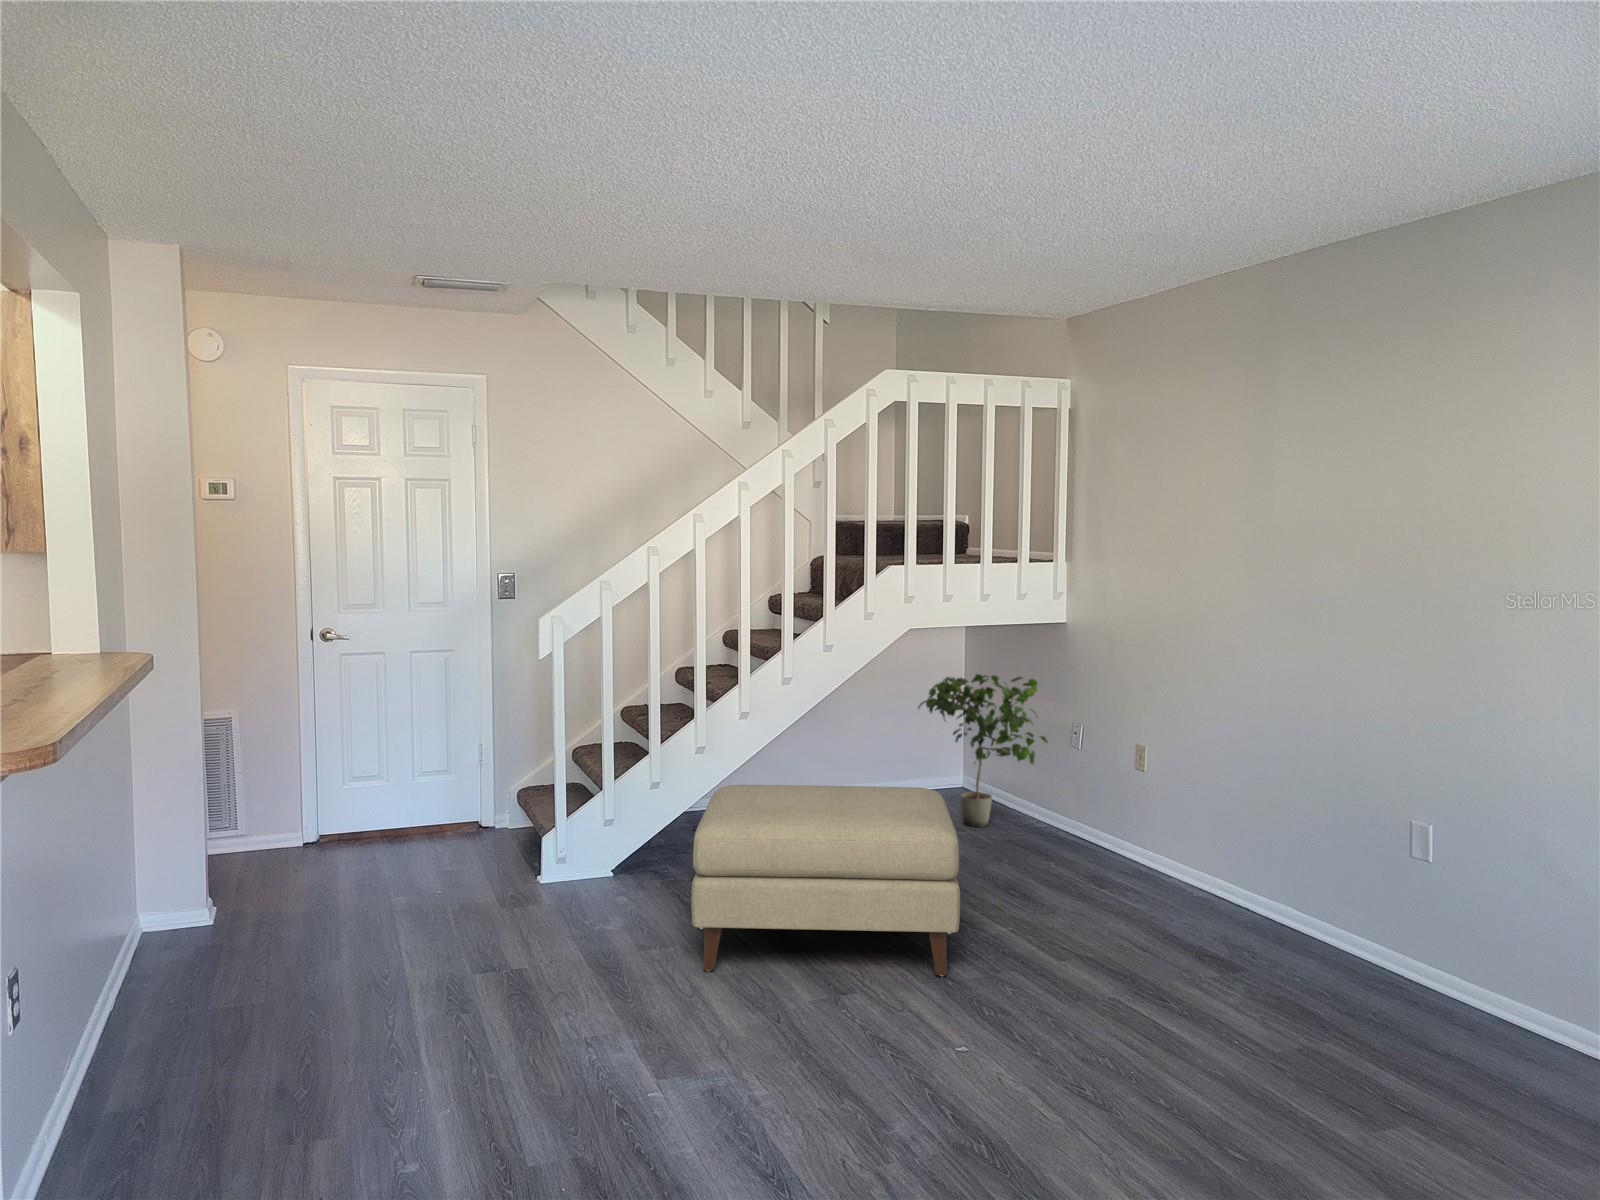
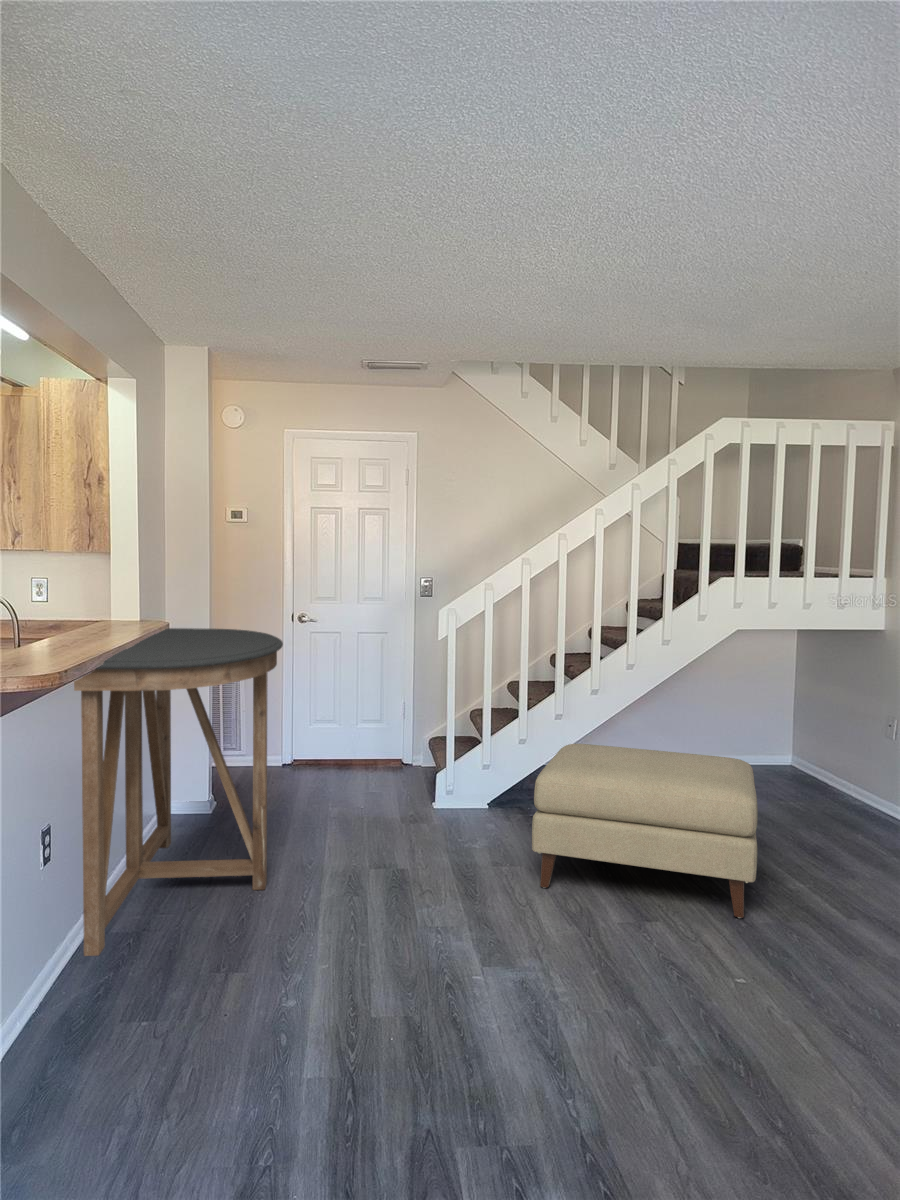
console table: none [45,661,343,1155] -> present [74,628,283,956]
potted plant: present [918,674,1048,827] -> none [745,670,862,797]

